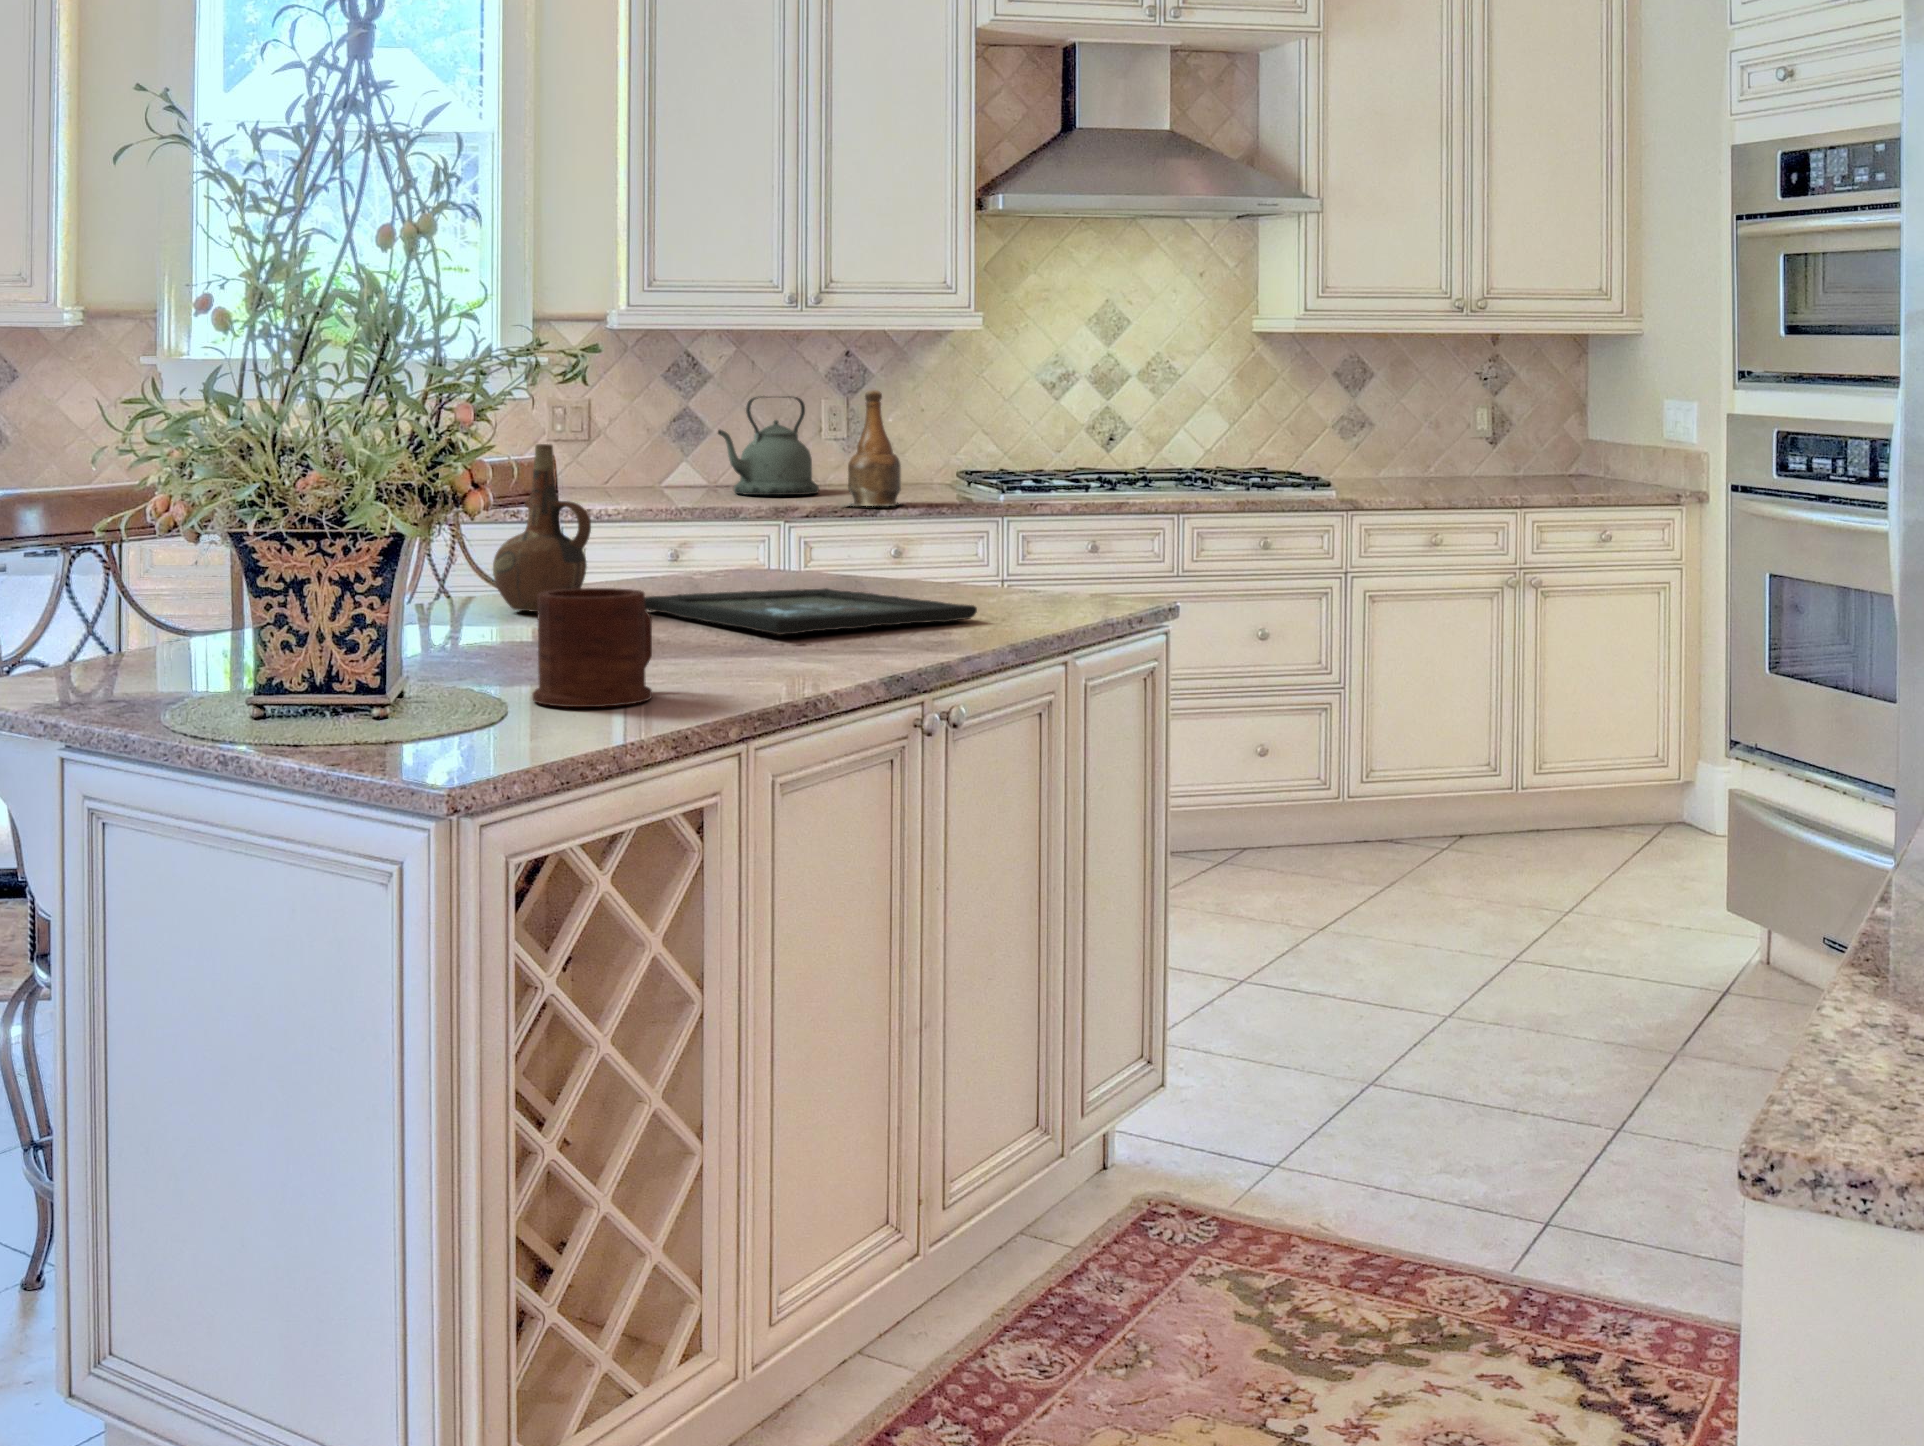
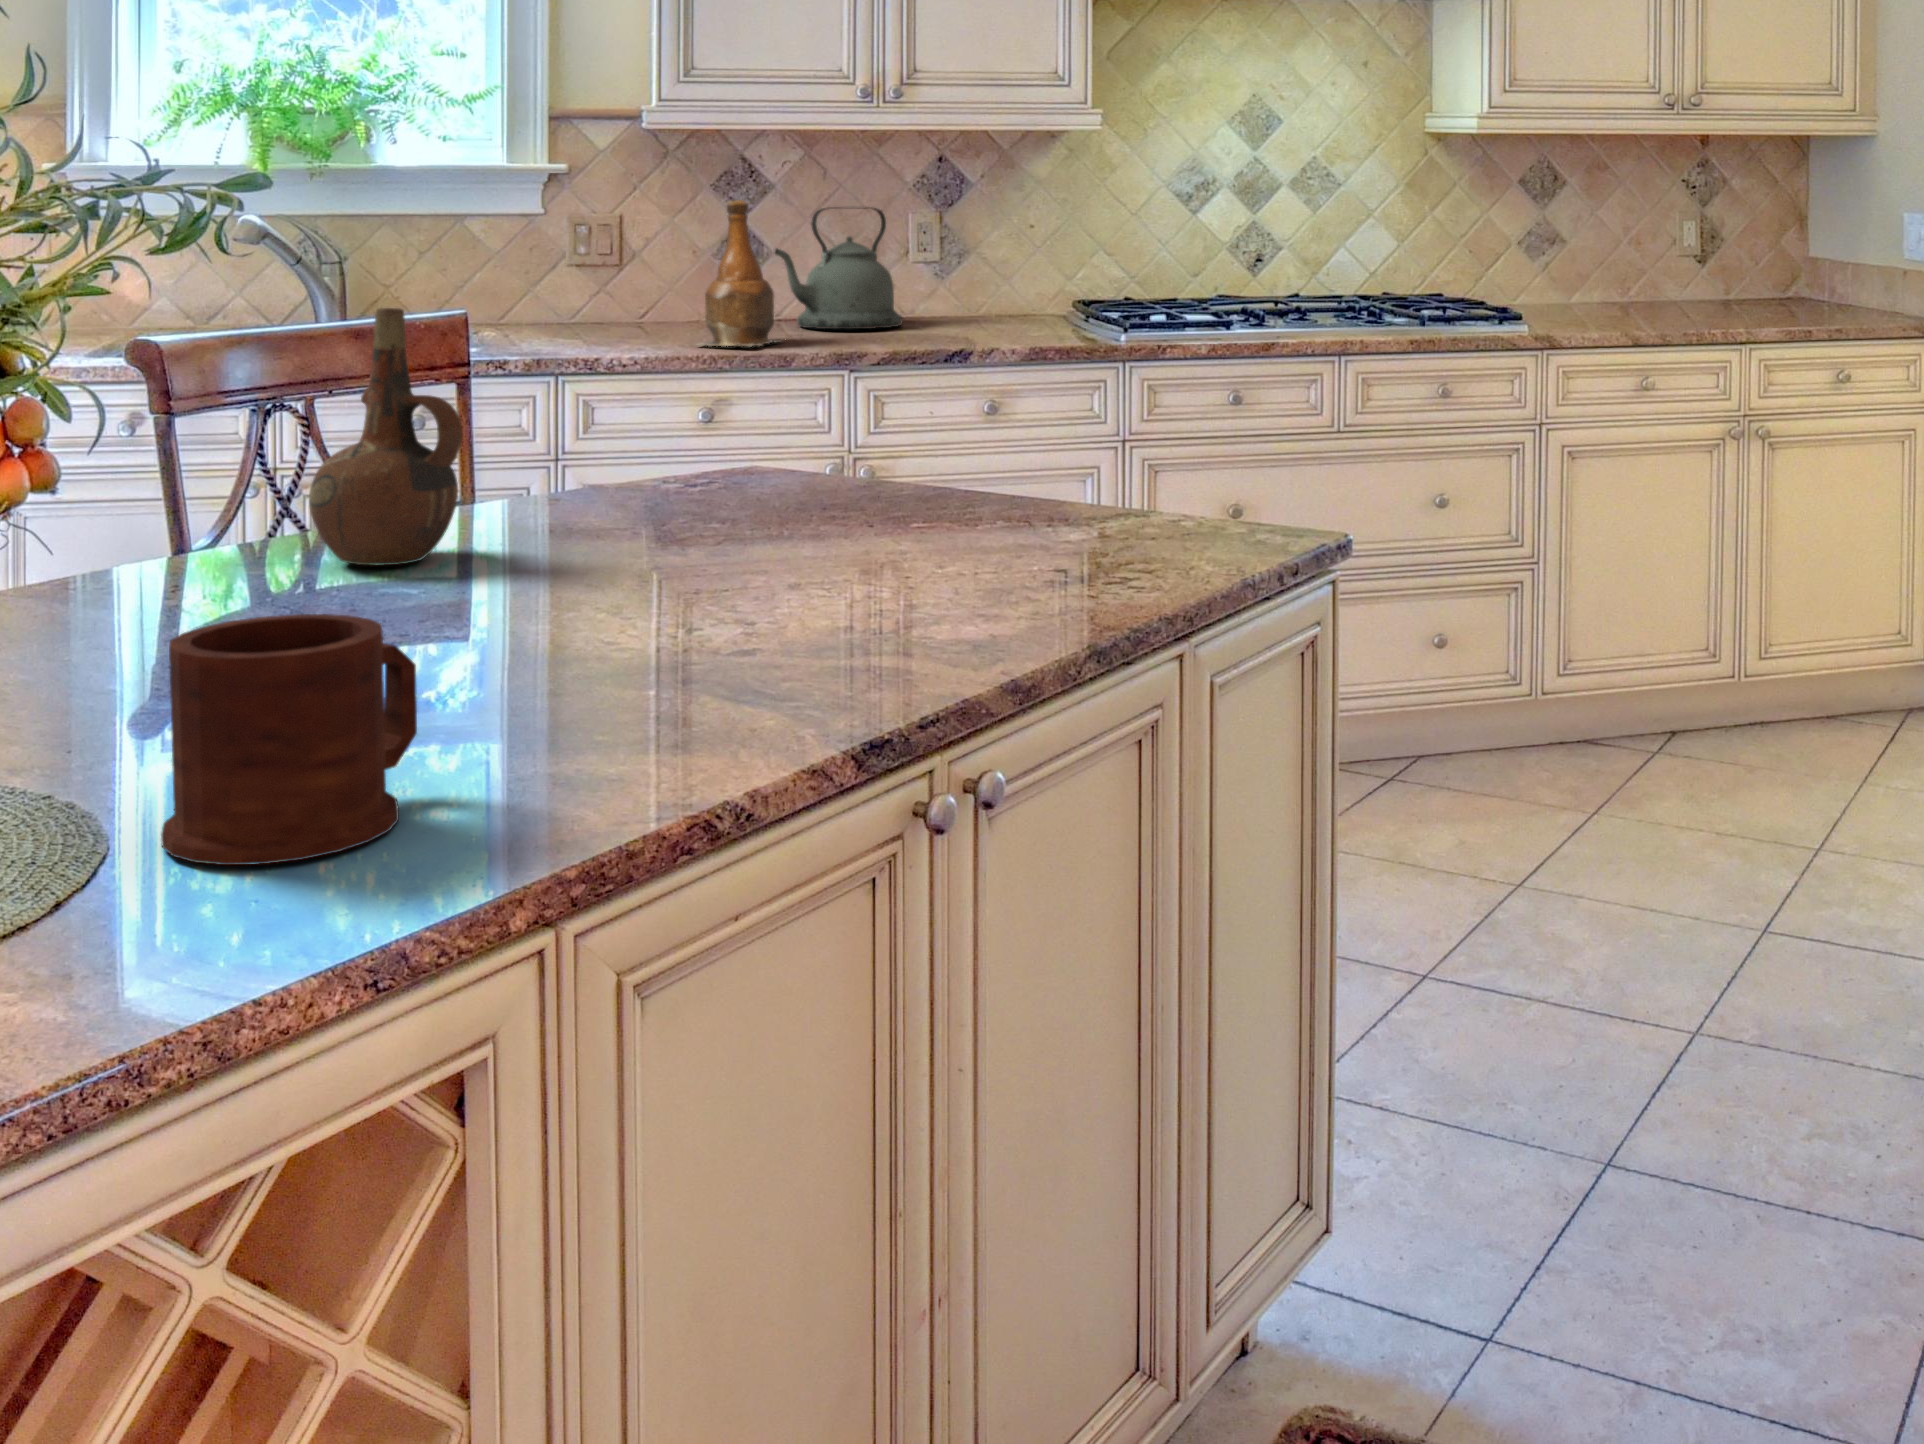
bottle: present [848,390,901,506] -> present [705,200,776,346]
tray: present [645,588,977,635] -> none [534,512,1045,628]

